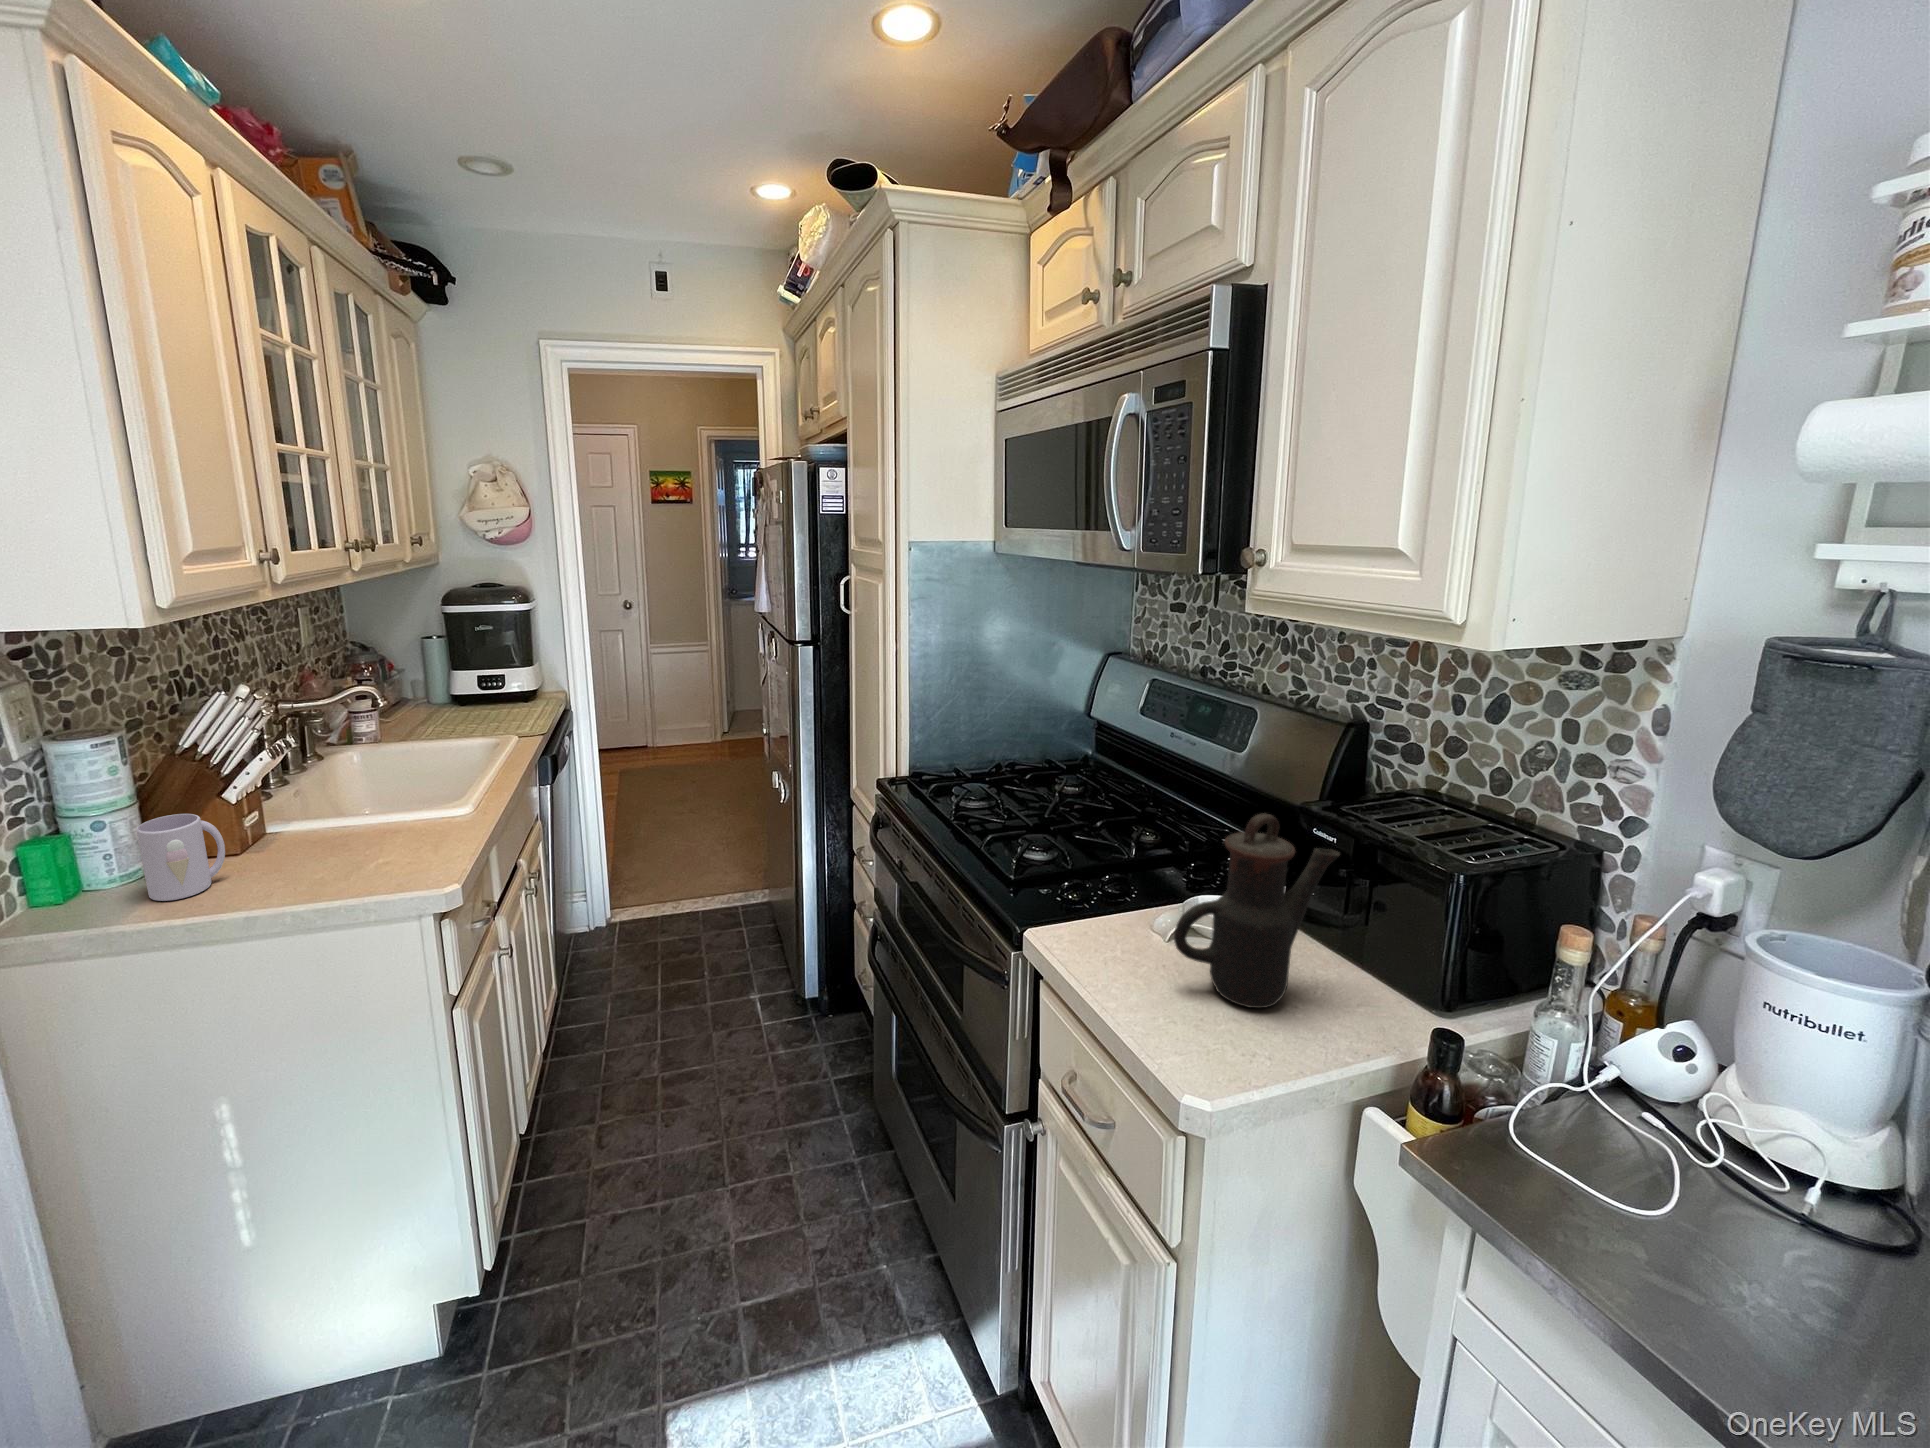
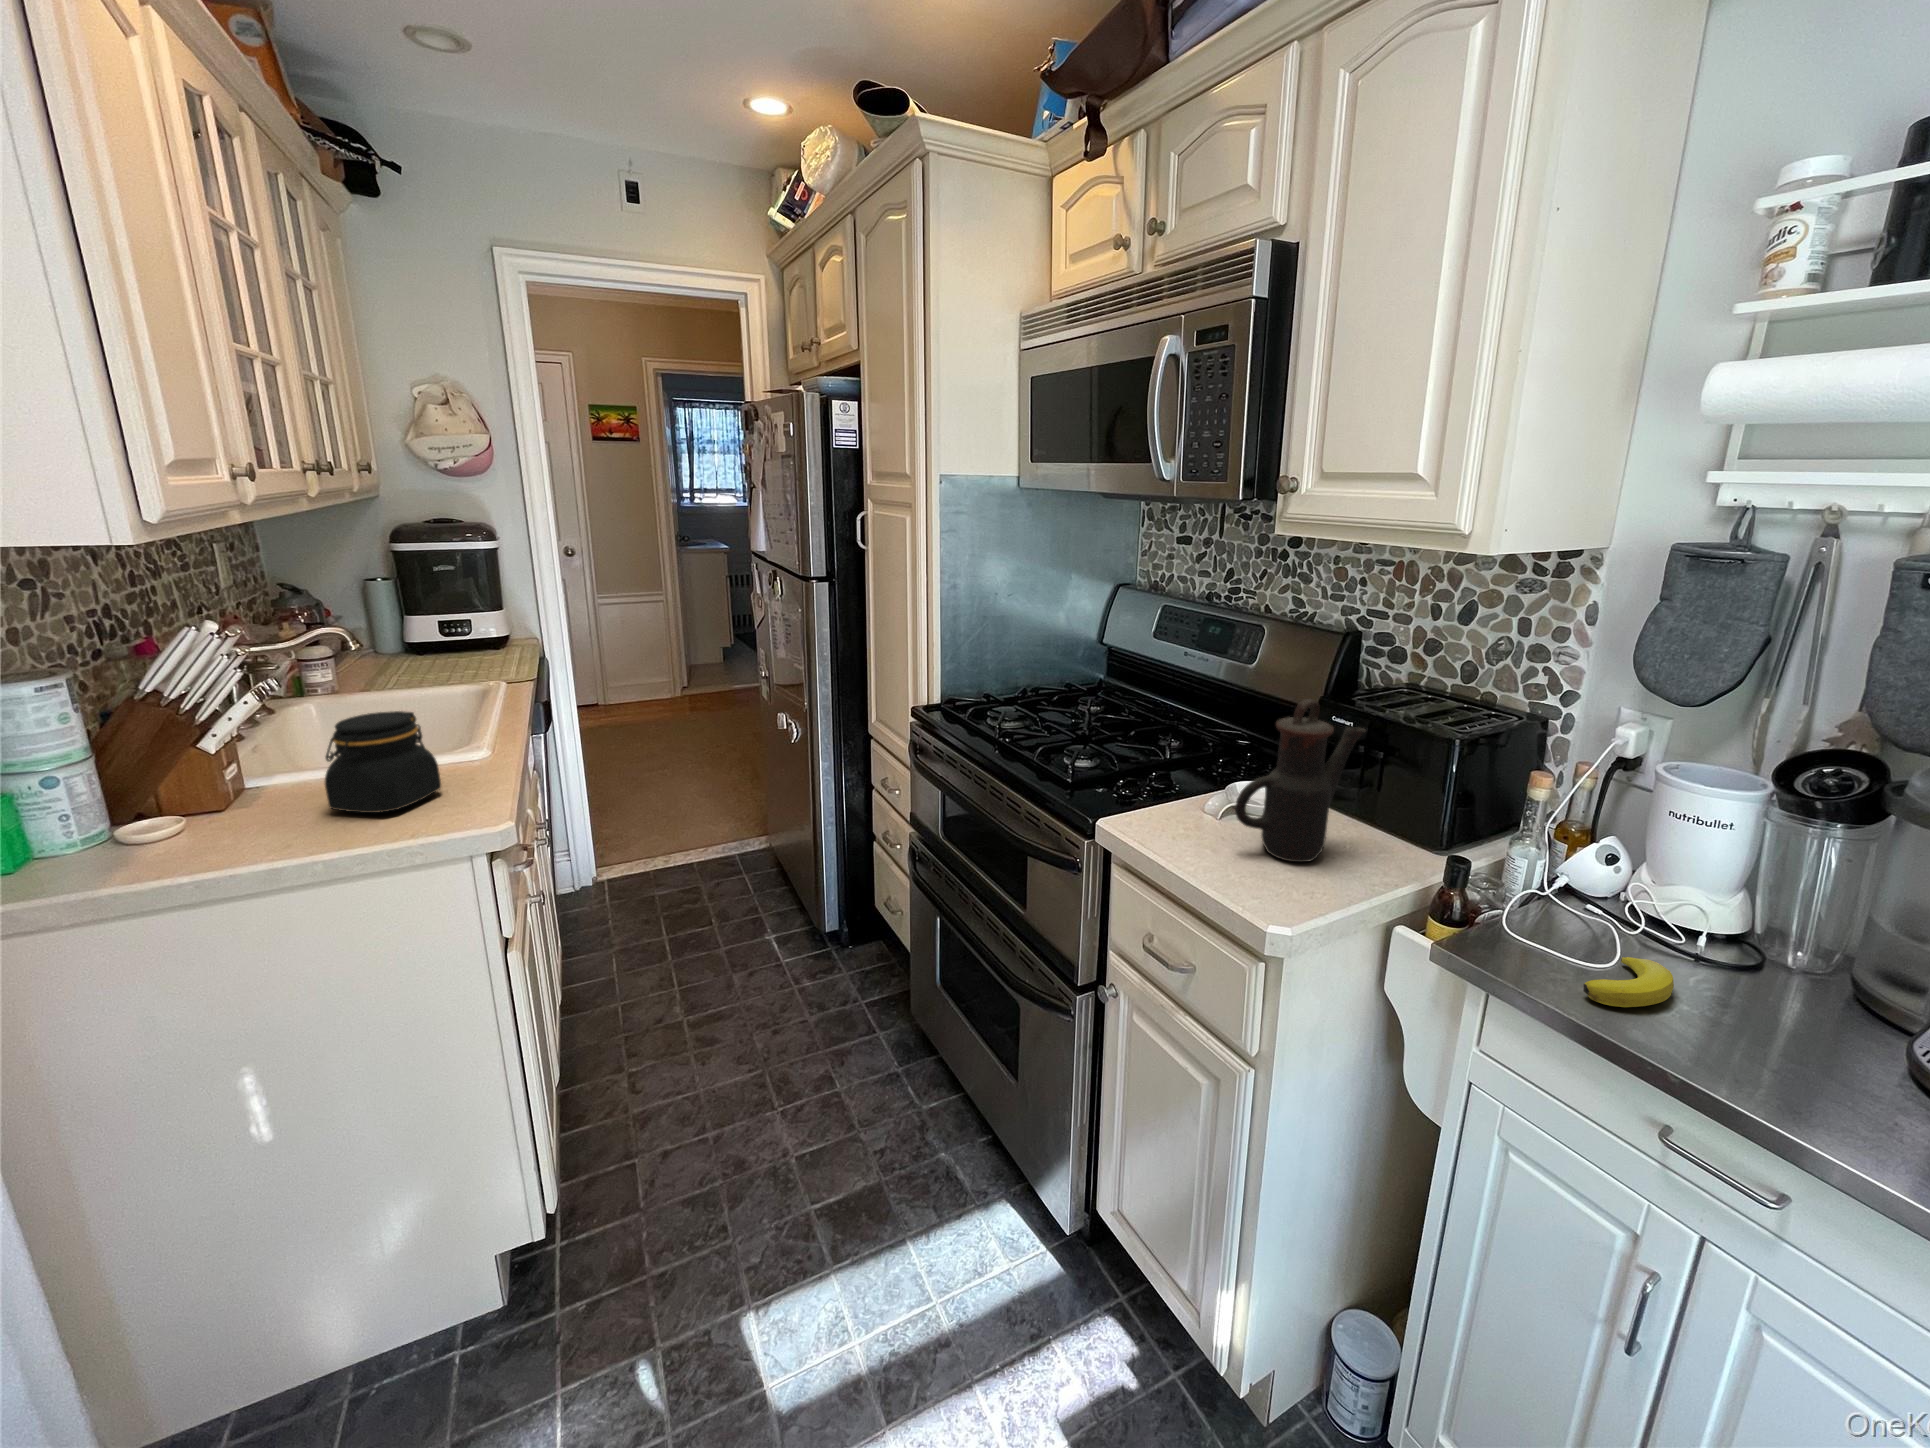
jar: none [308,772,413,869] -> present [325,711,441,813]
mug: present [136,814,225,901] -> none [115,761,223,857]
banana: none [1607,1204,1752,1291] -> present [1583,957,1674,1007]

